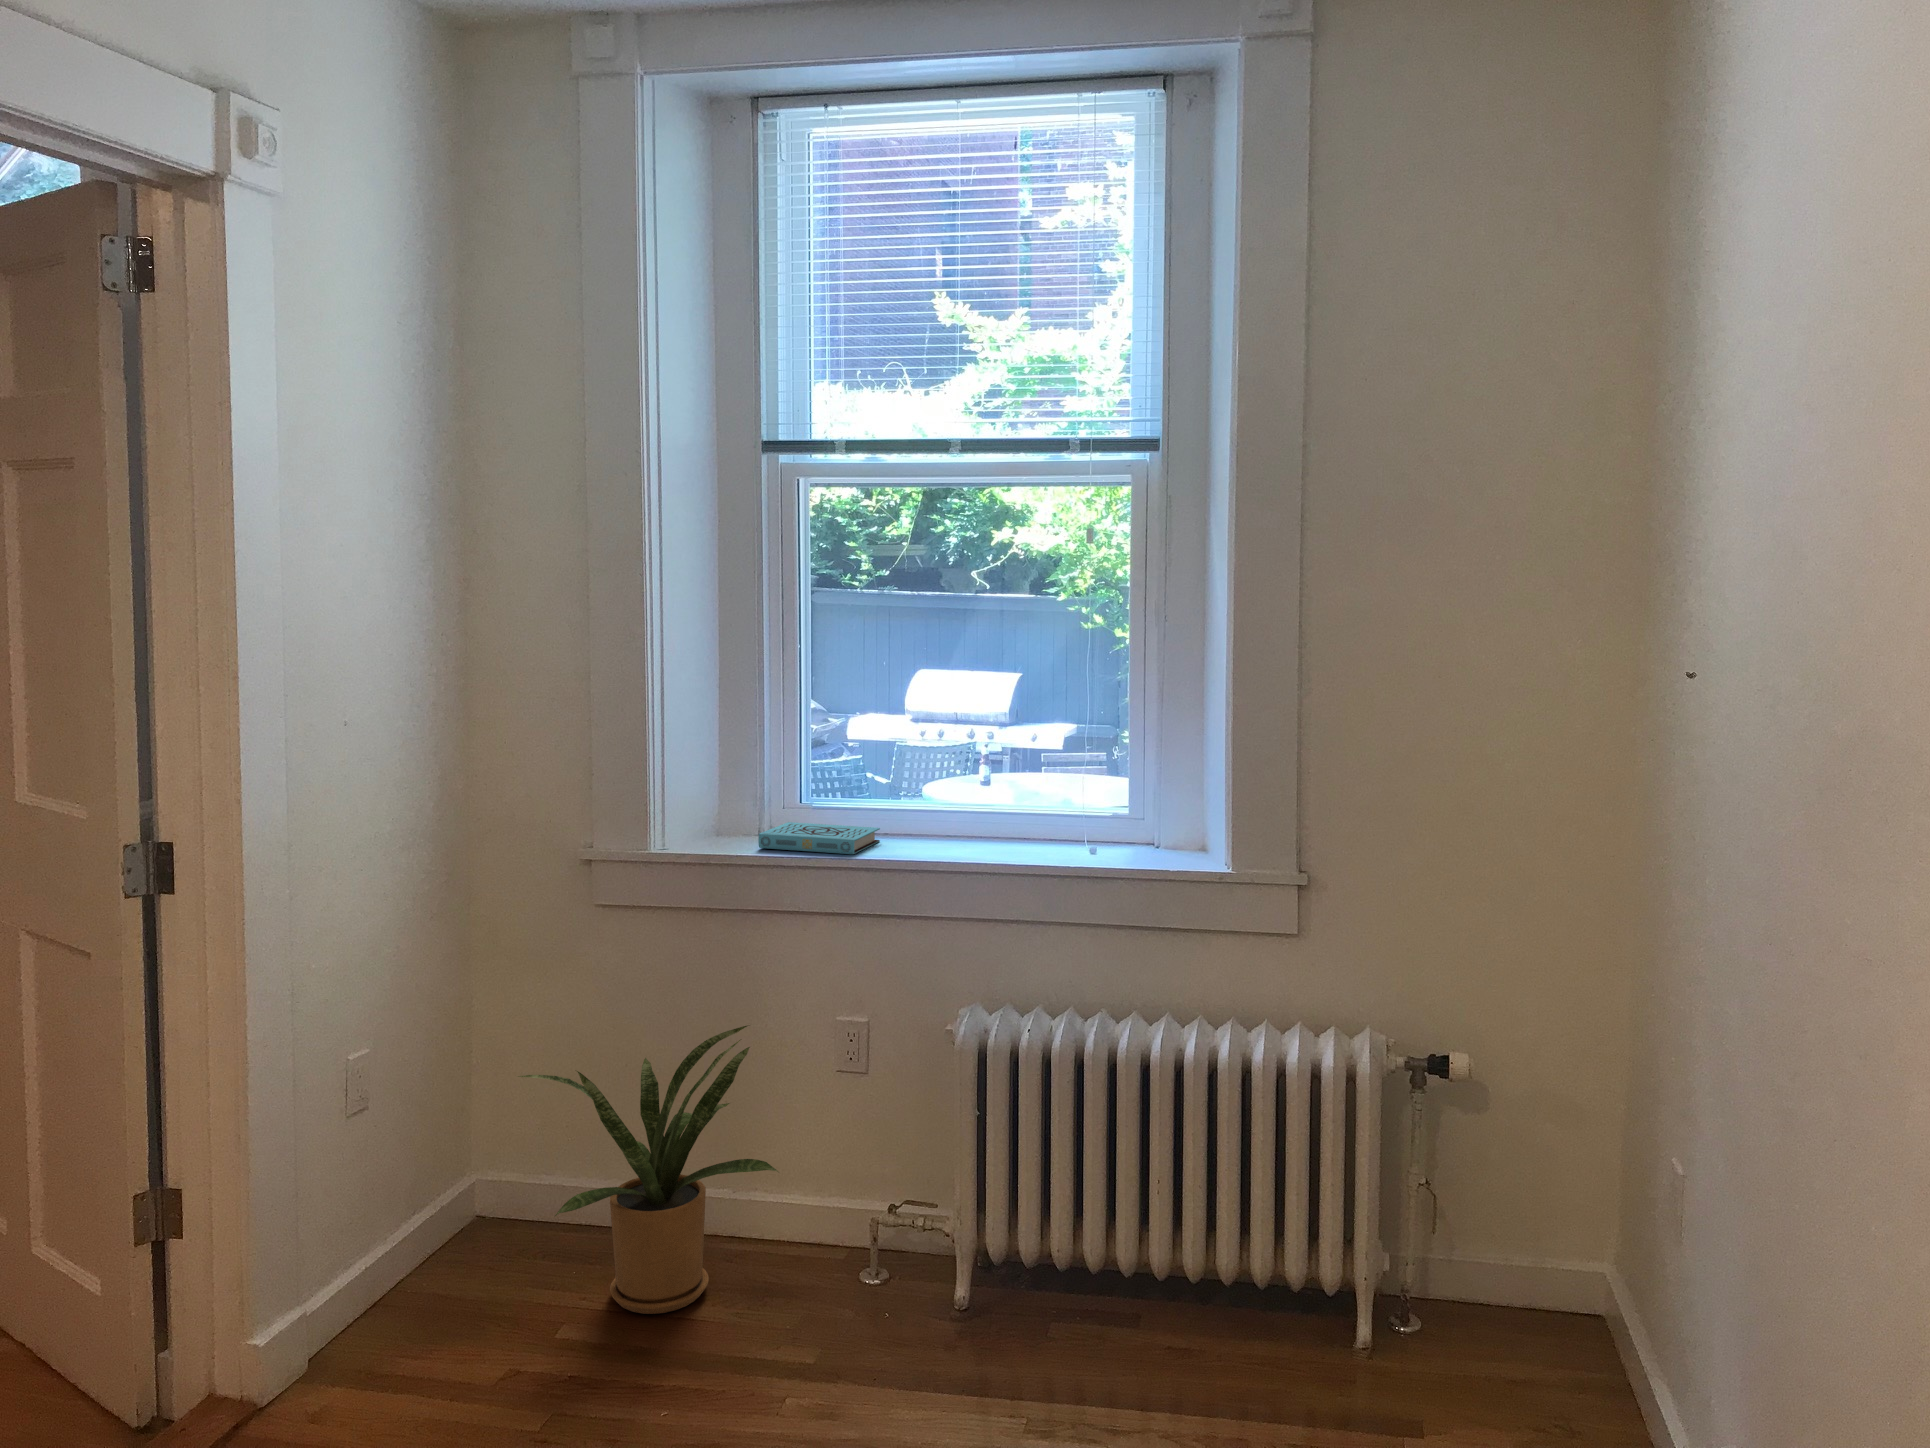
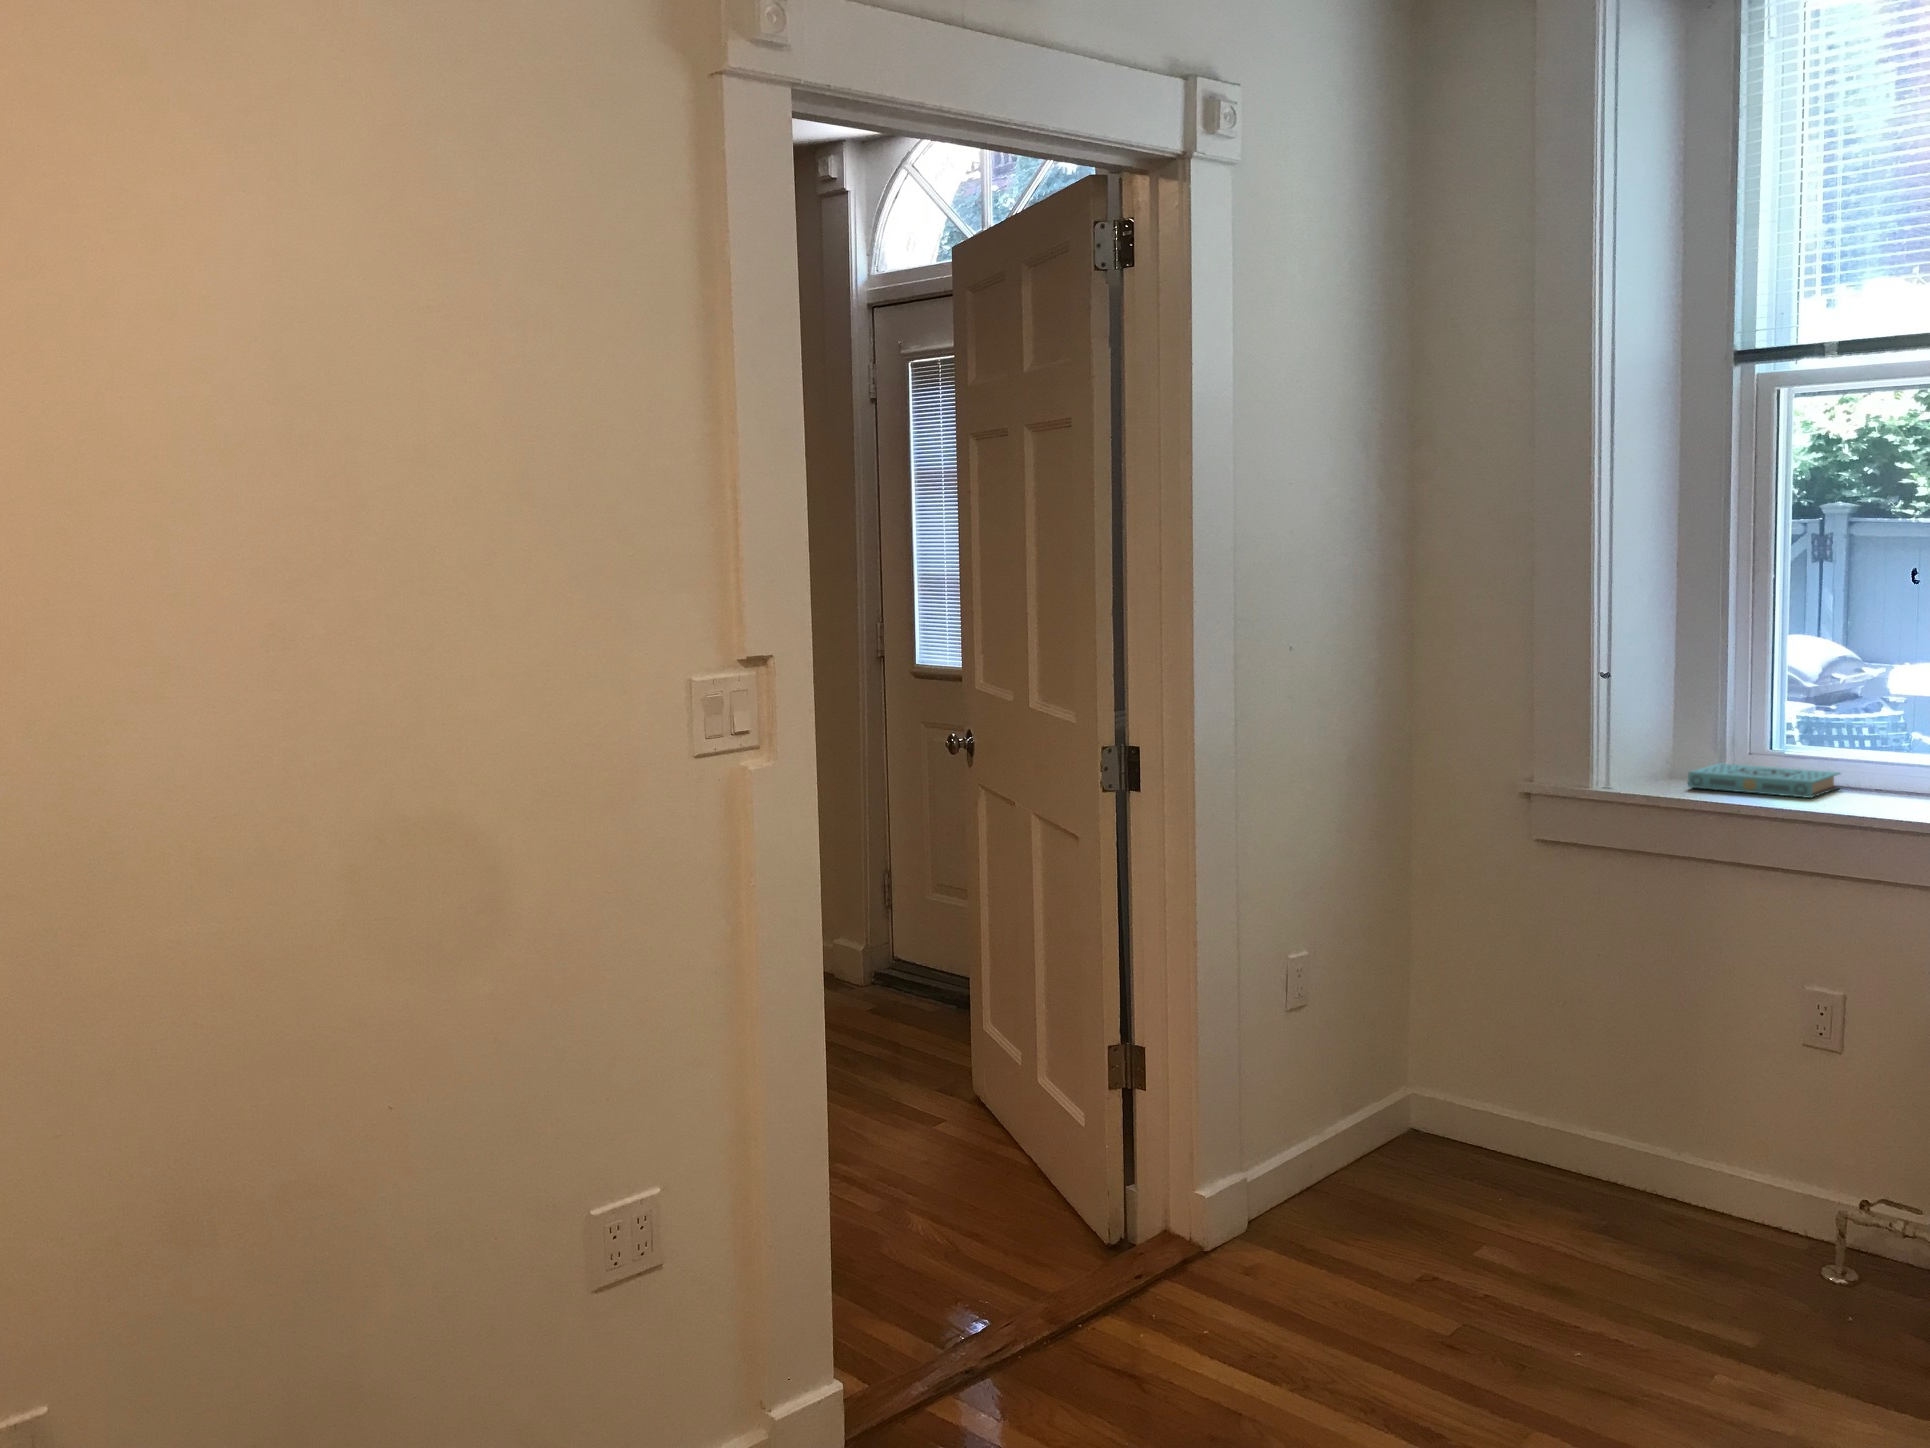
house plant: present [518,1026,778,1314] -> none [1428,973,1722,1258]

